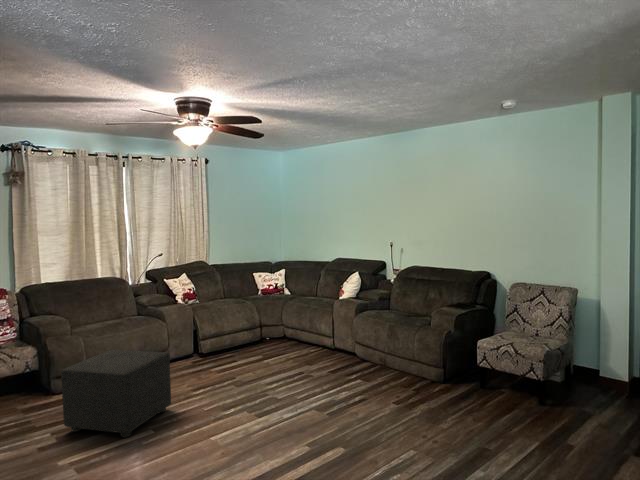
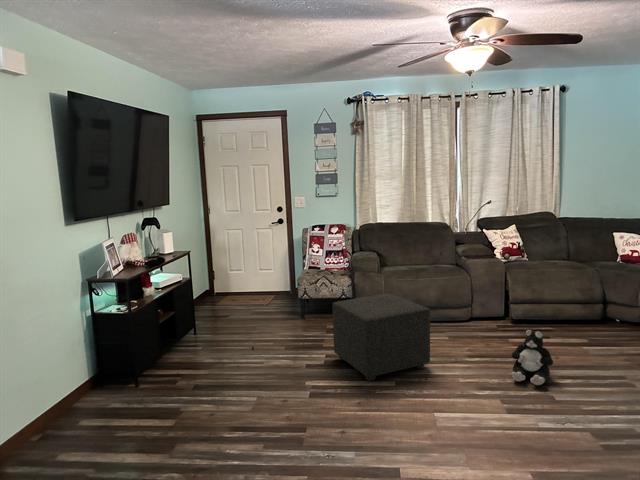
plush toy: none [235,352,266,396] -> present [511,329,553,385]

